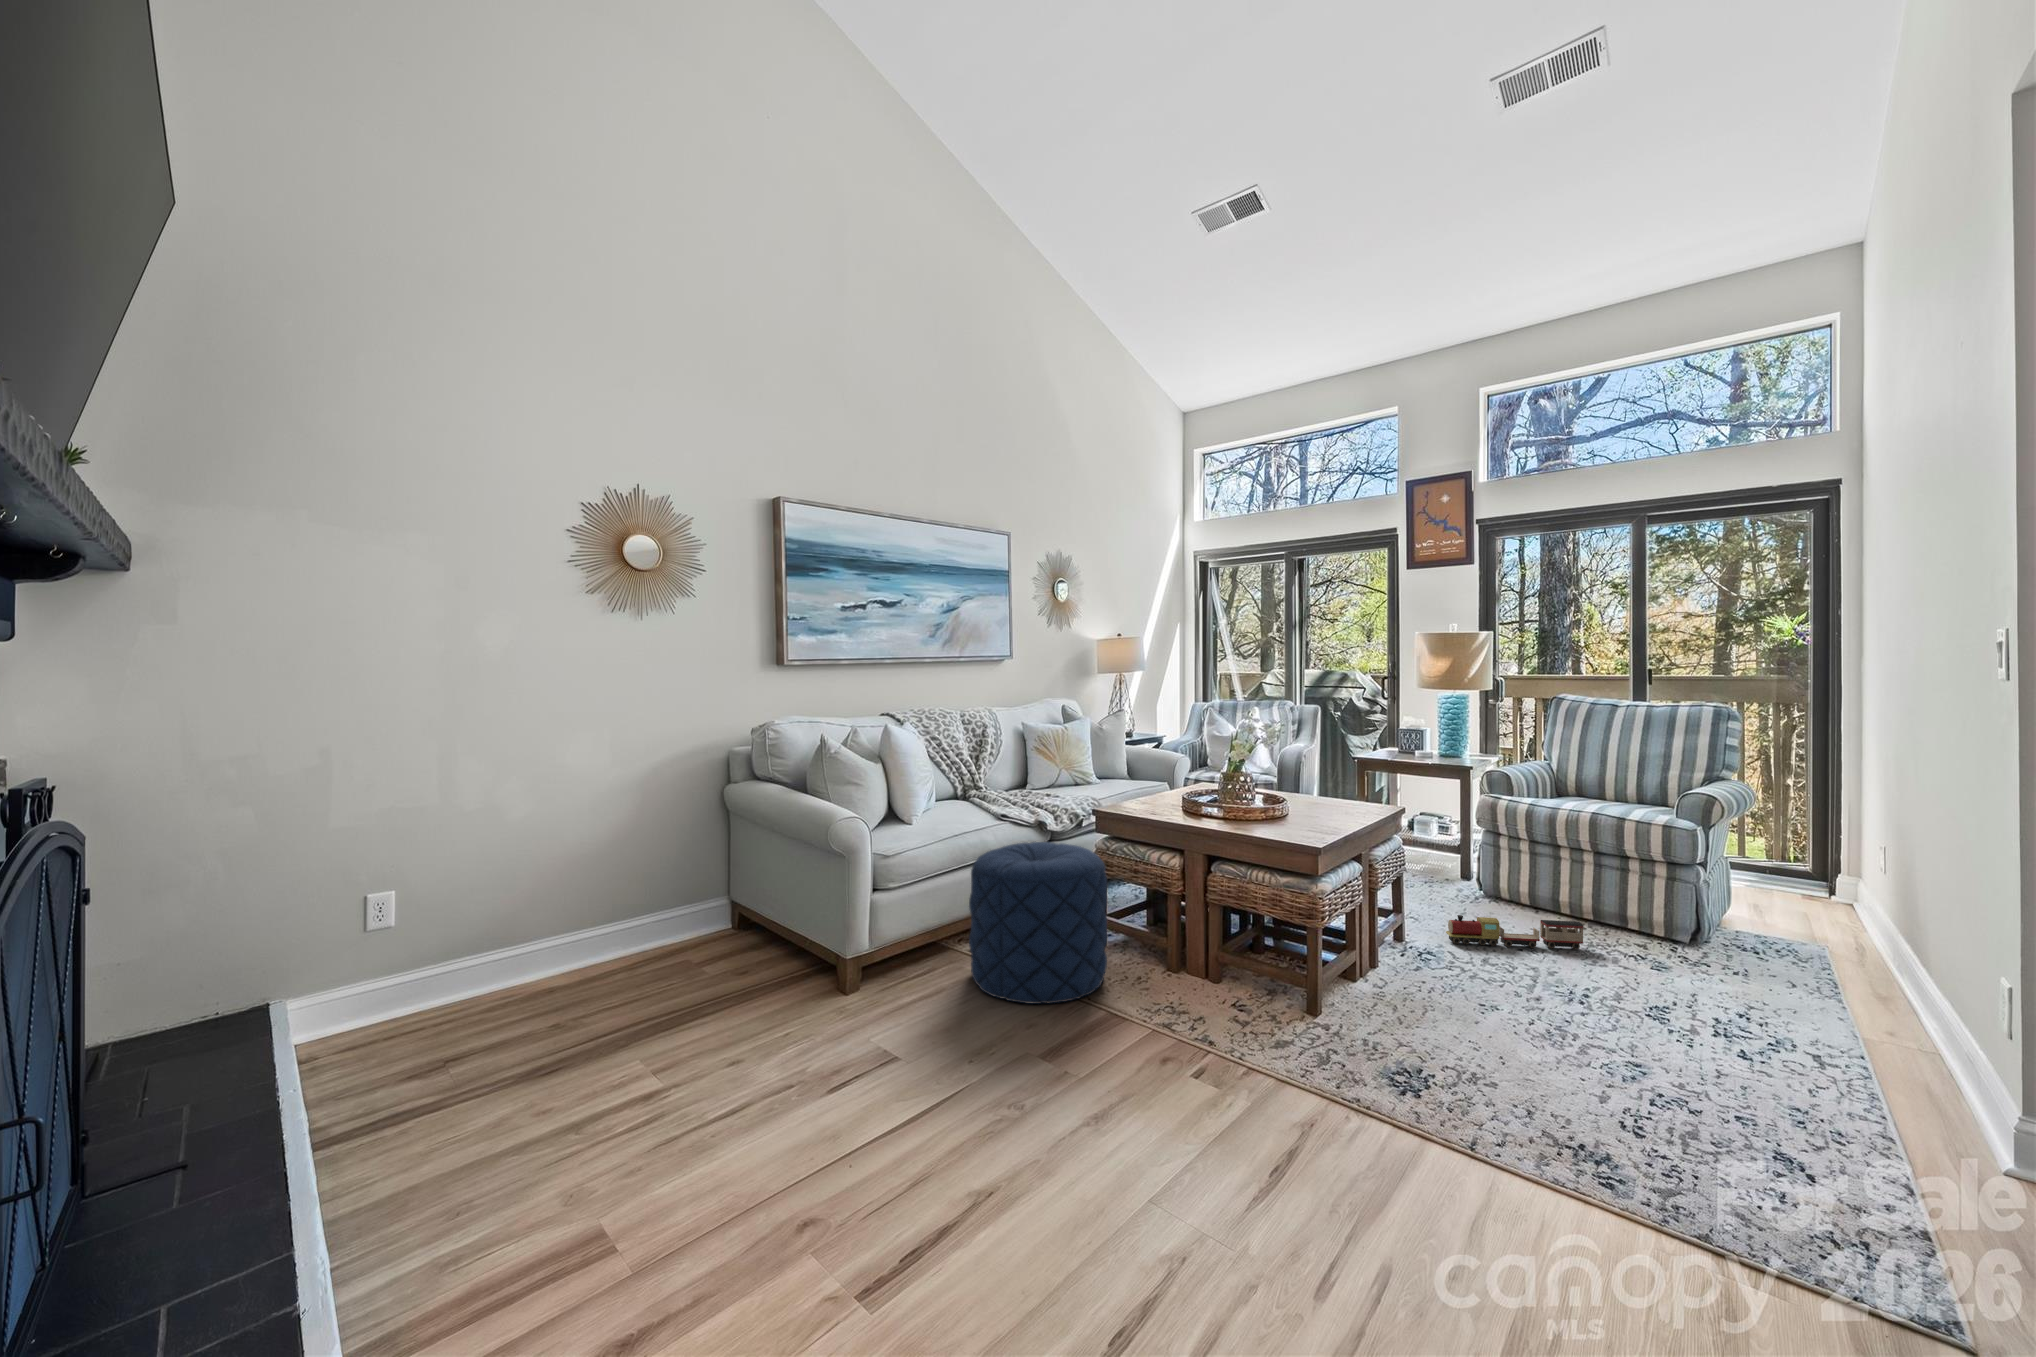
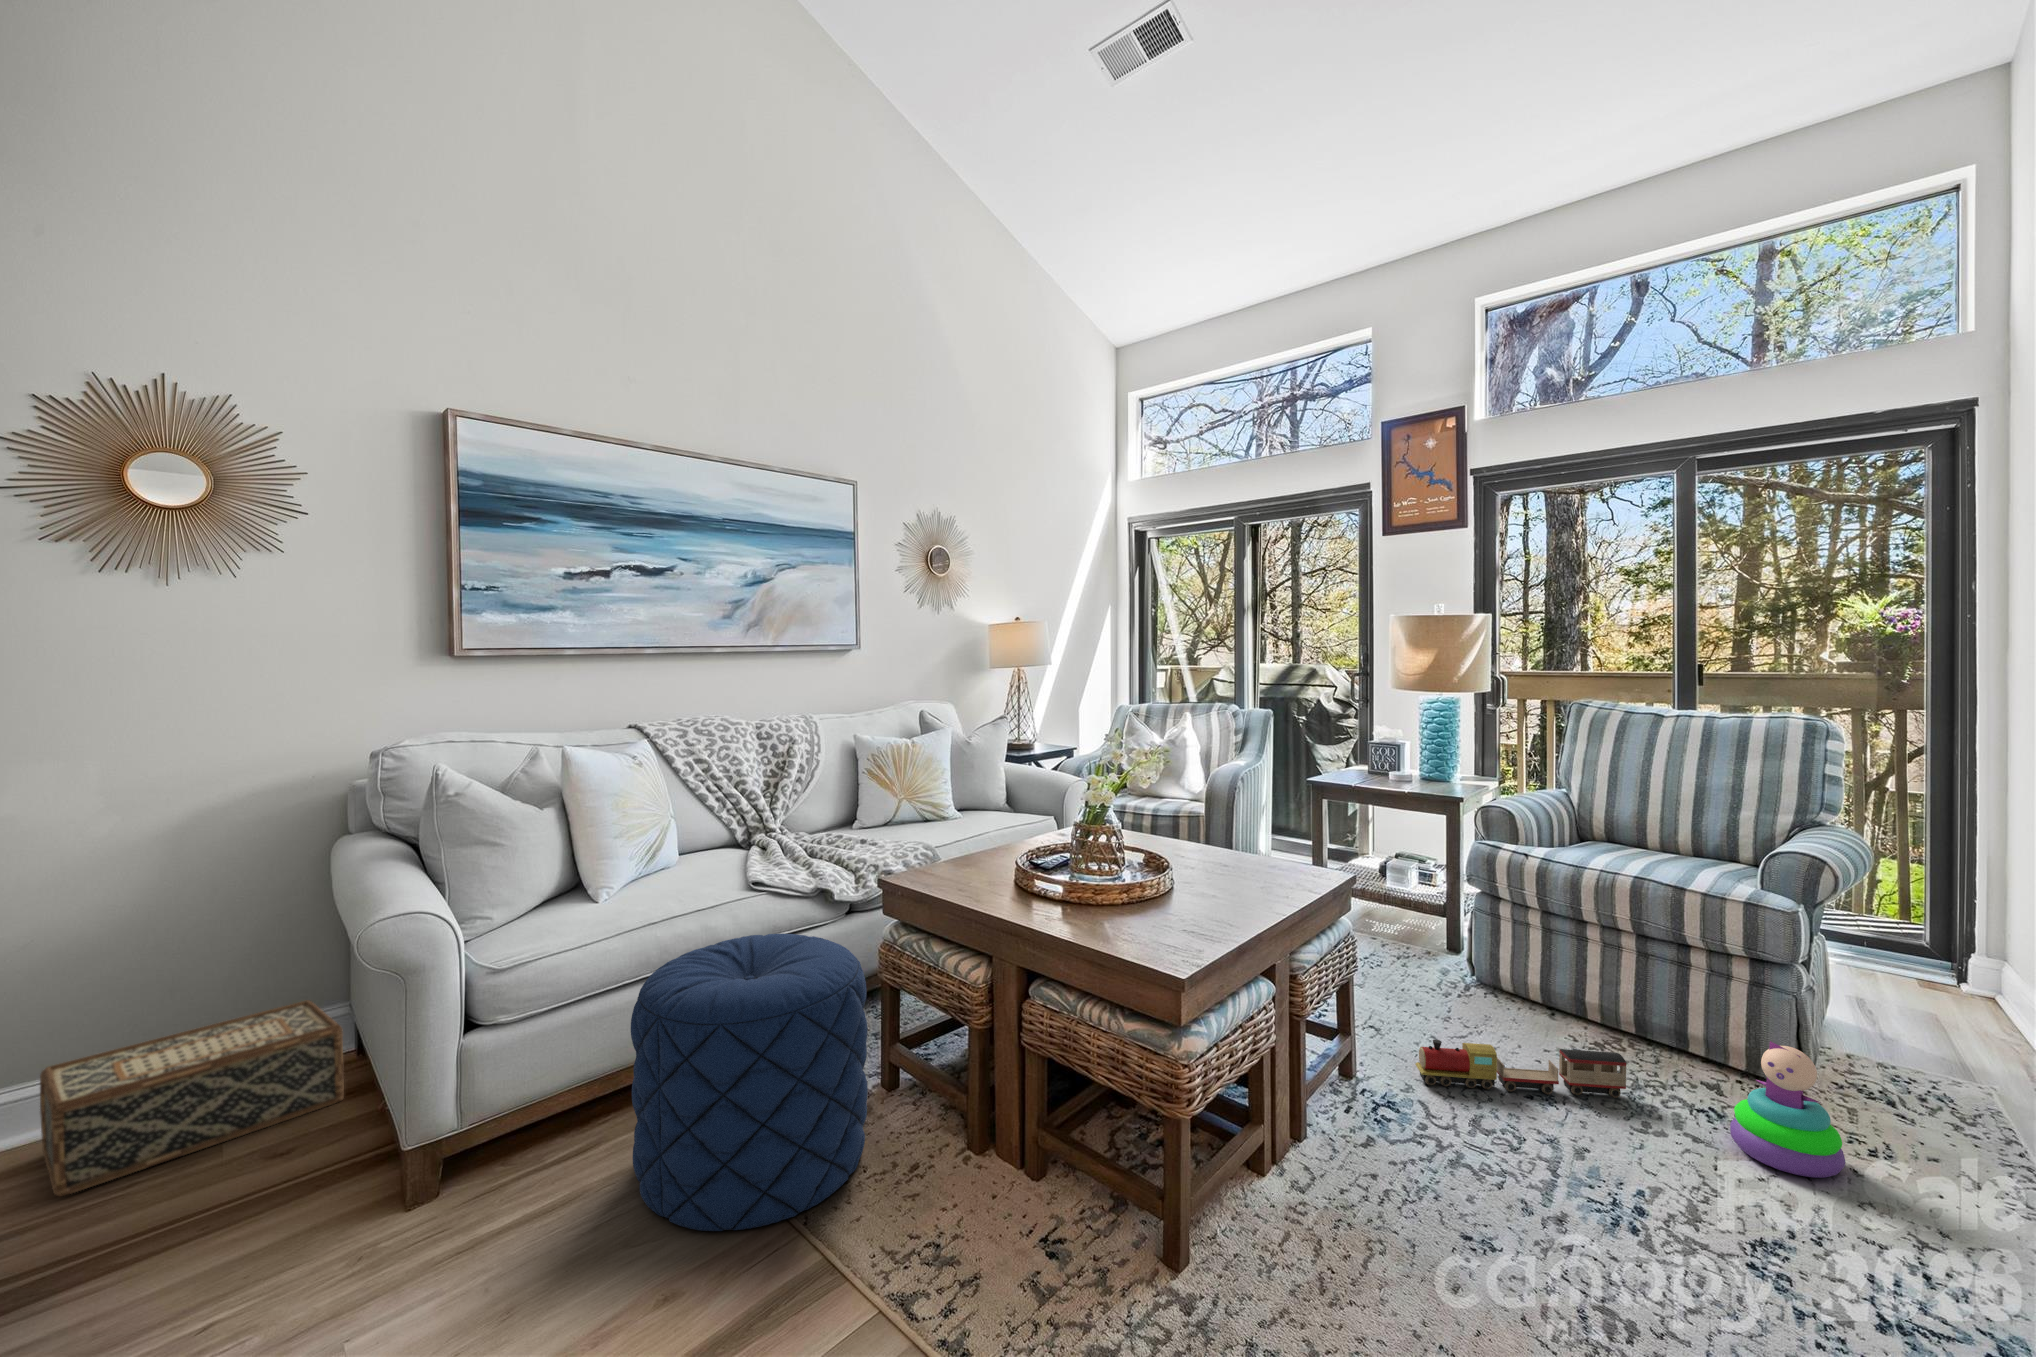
woven basket: none [588,893,747,992] -> present [40,1000,344,1196]
stacking toy: none [1646,903,1713,982] -> present [1730,1041,1846,1178]

